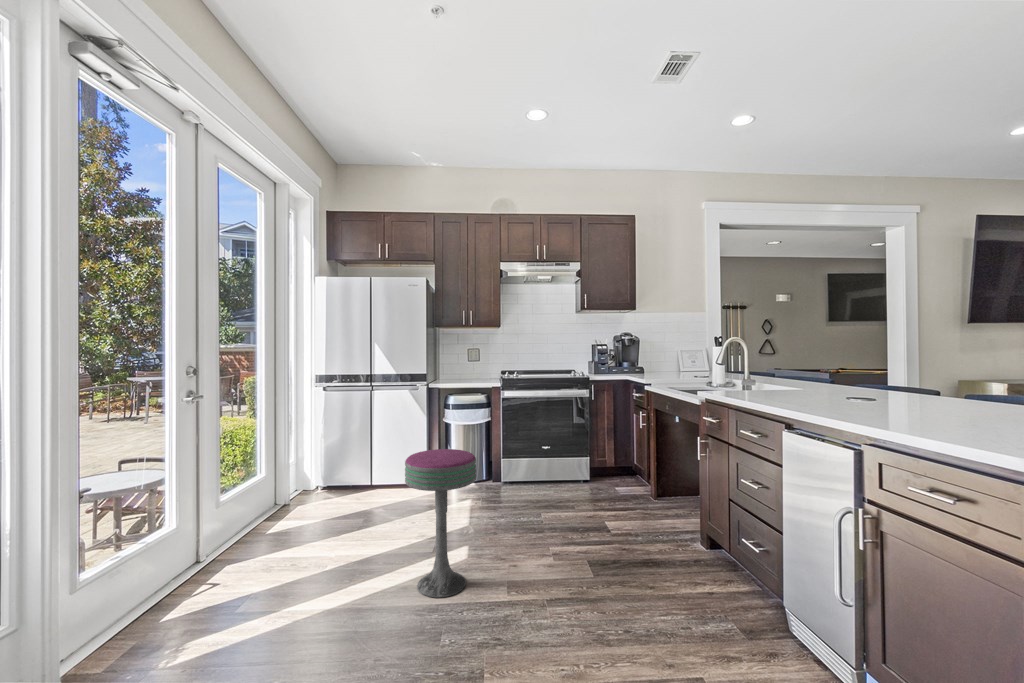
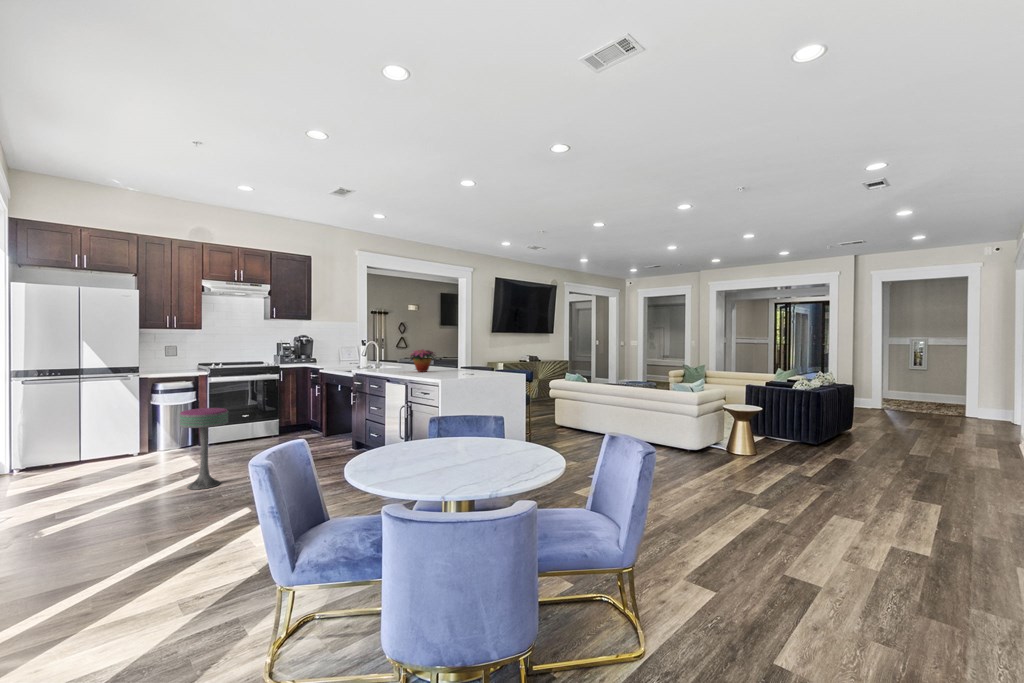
flower arrangement: none [837,352,961,416] -> present [410,349,435,372]

